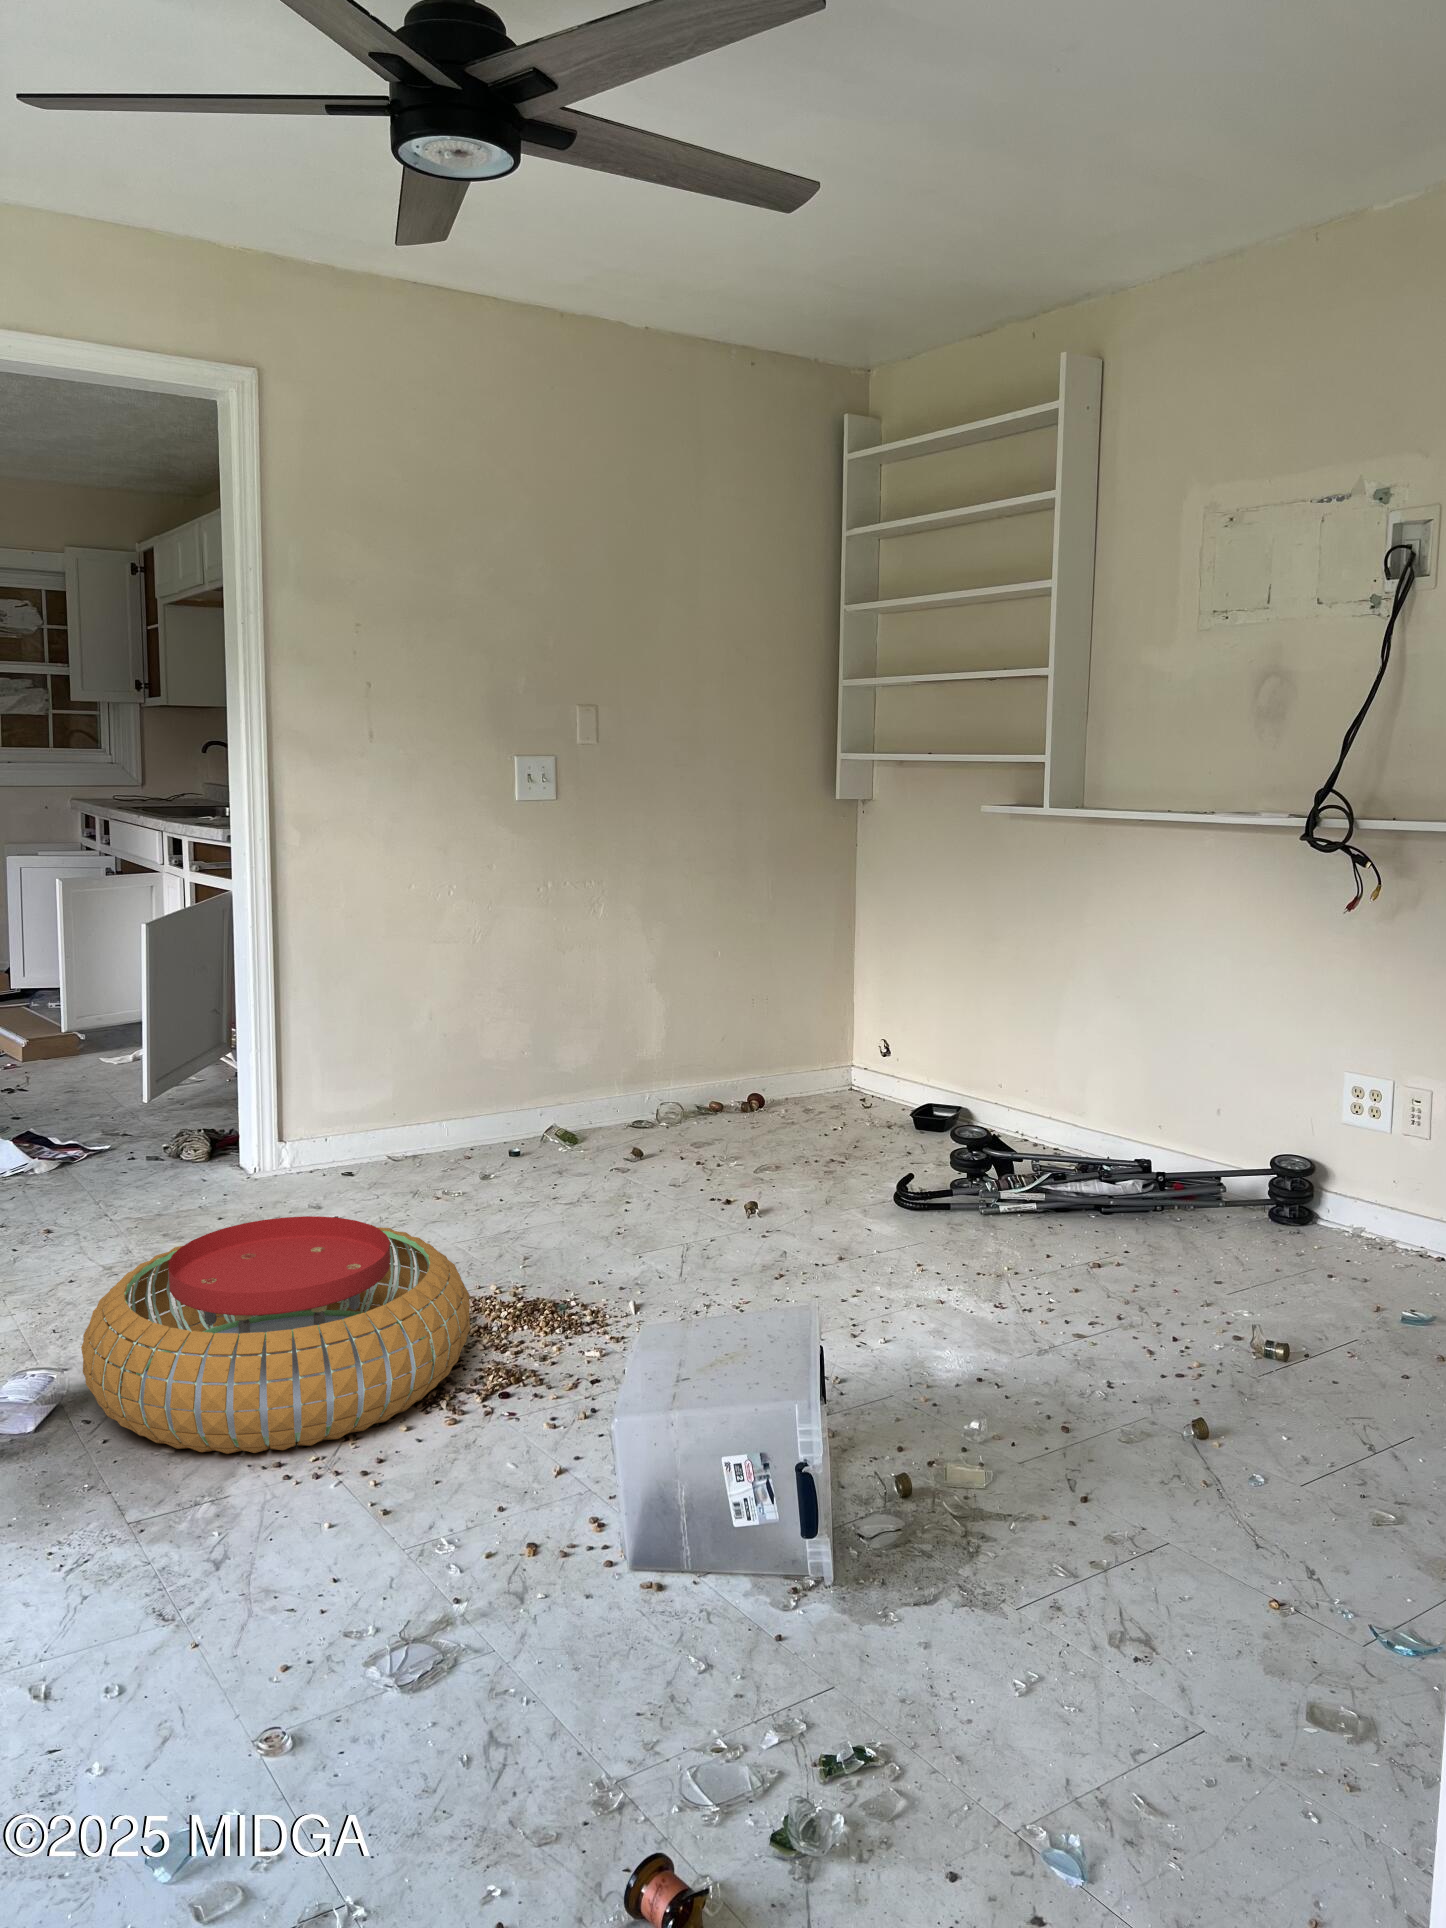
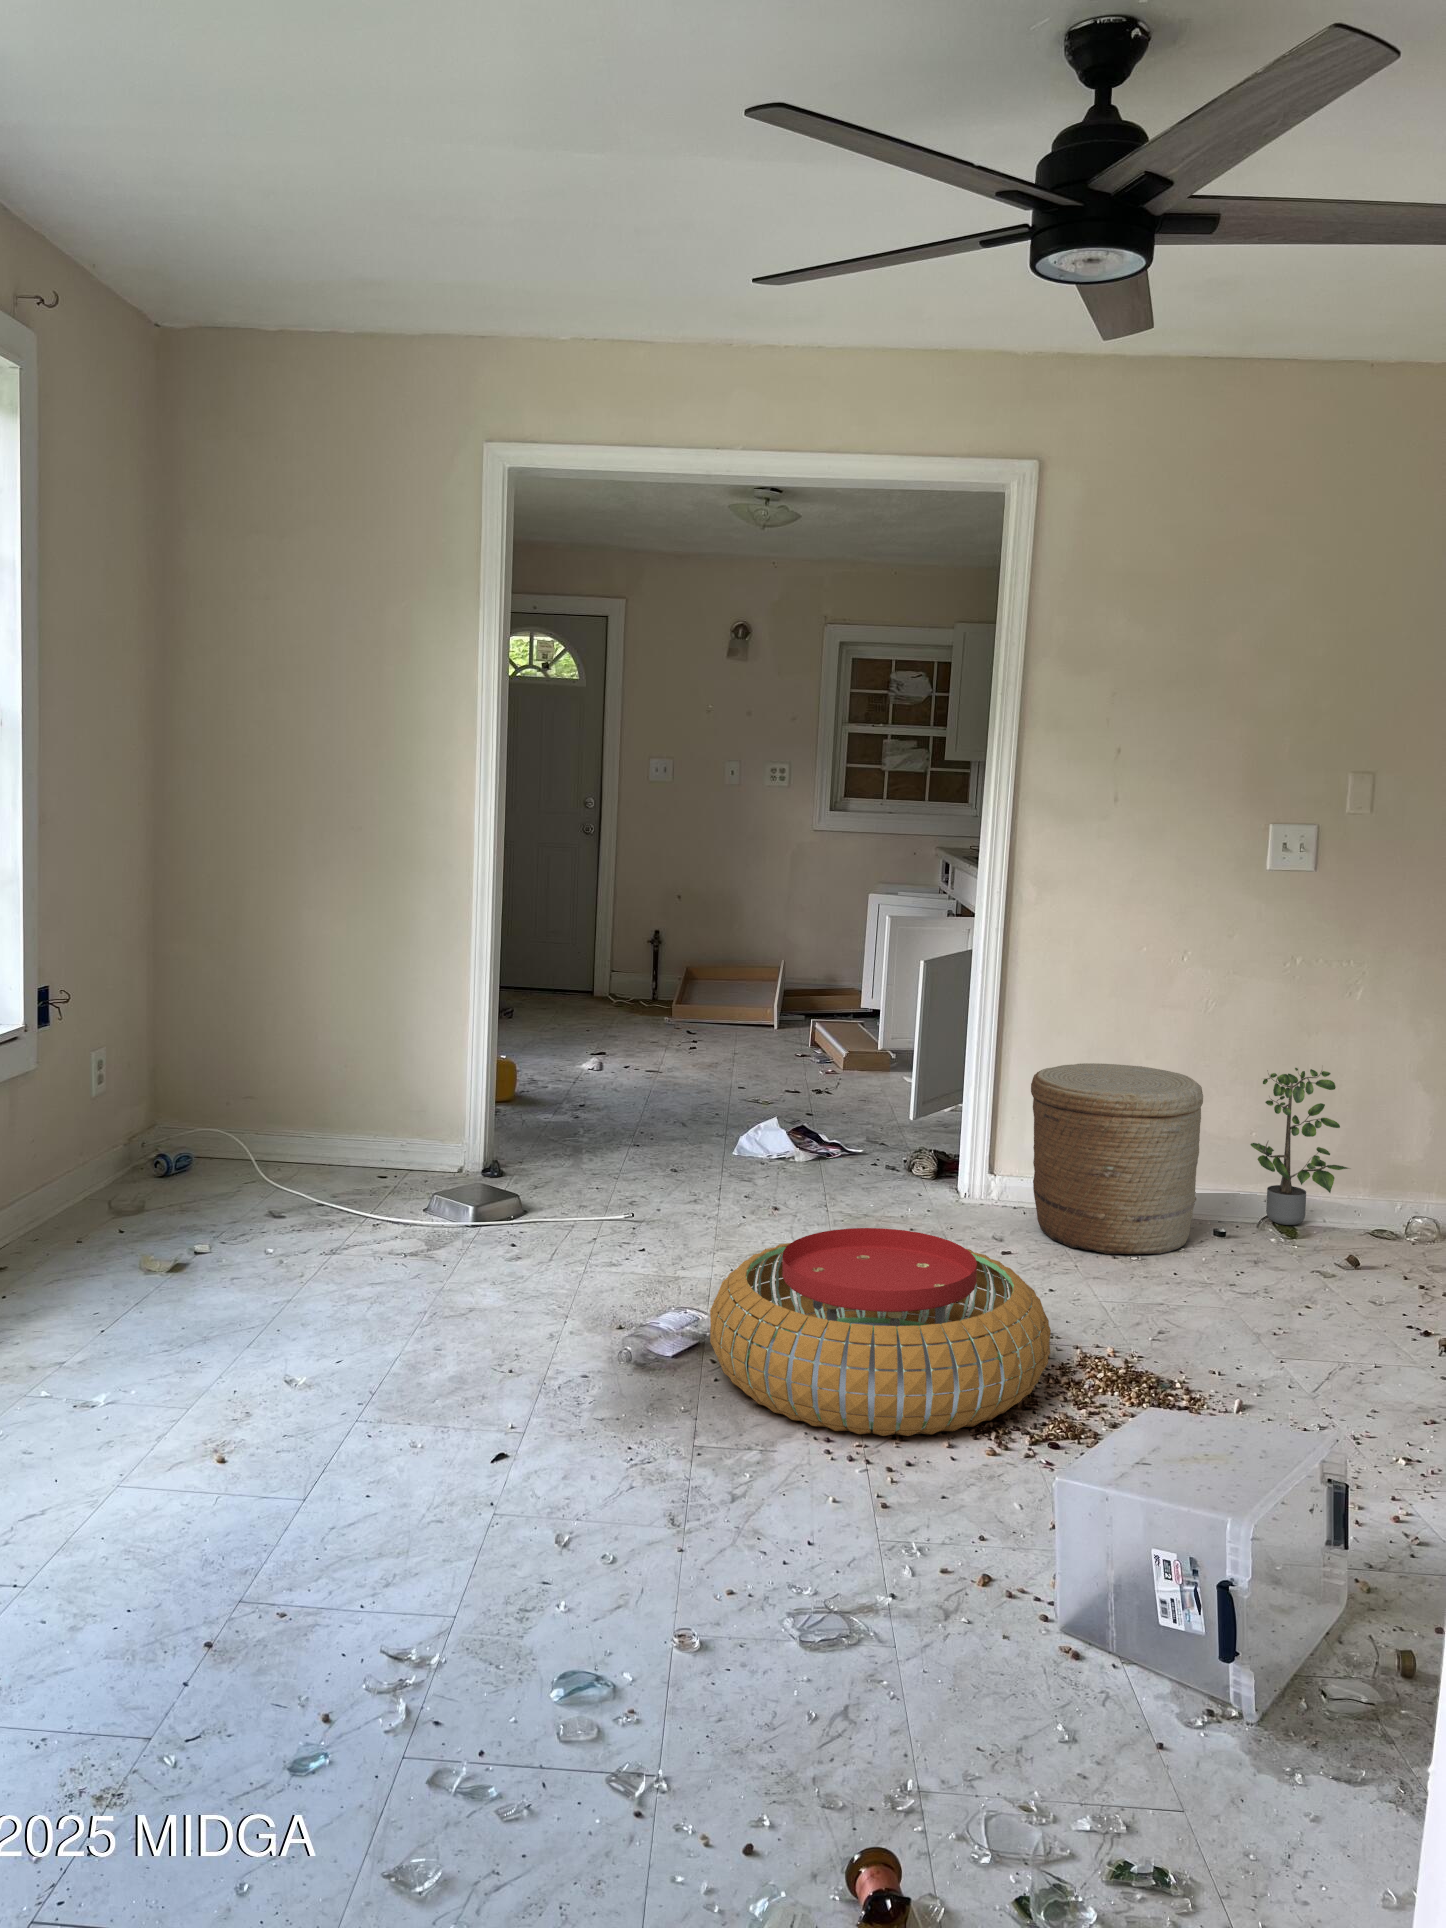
potted plant: none [521,994,606,1142] -> present [1250,1068,1349,1225]
woven basket: none [329,1014,498,1202] -> present [1031,1063,1203,1254]

